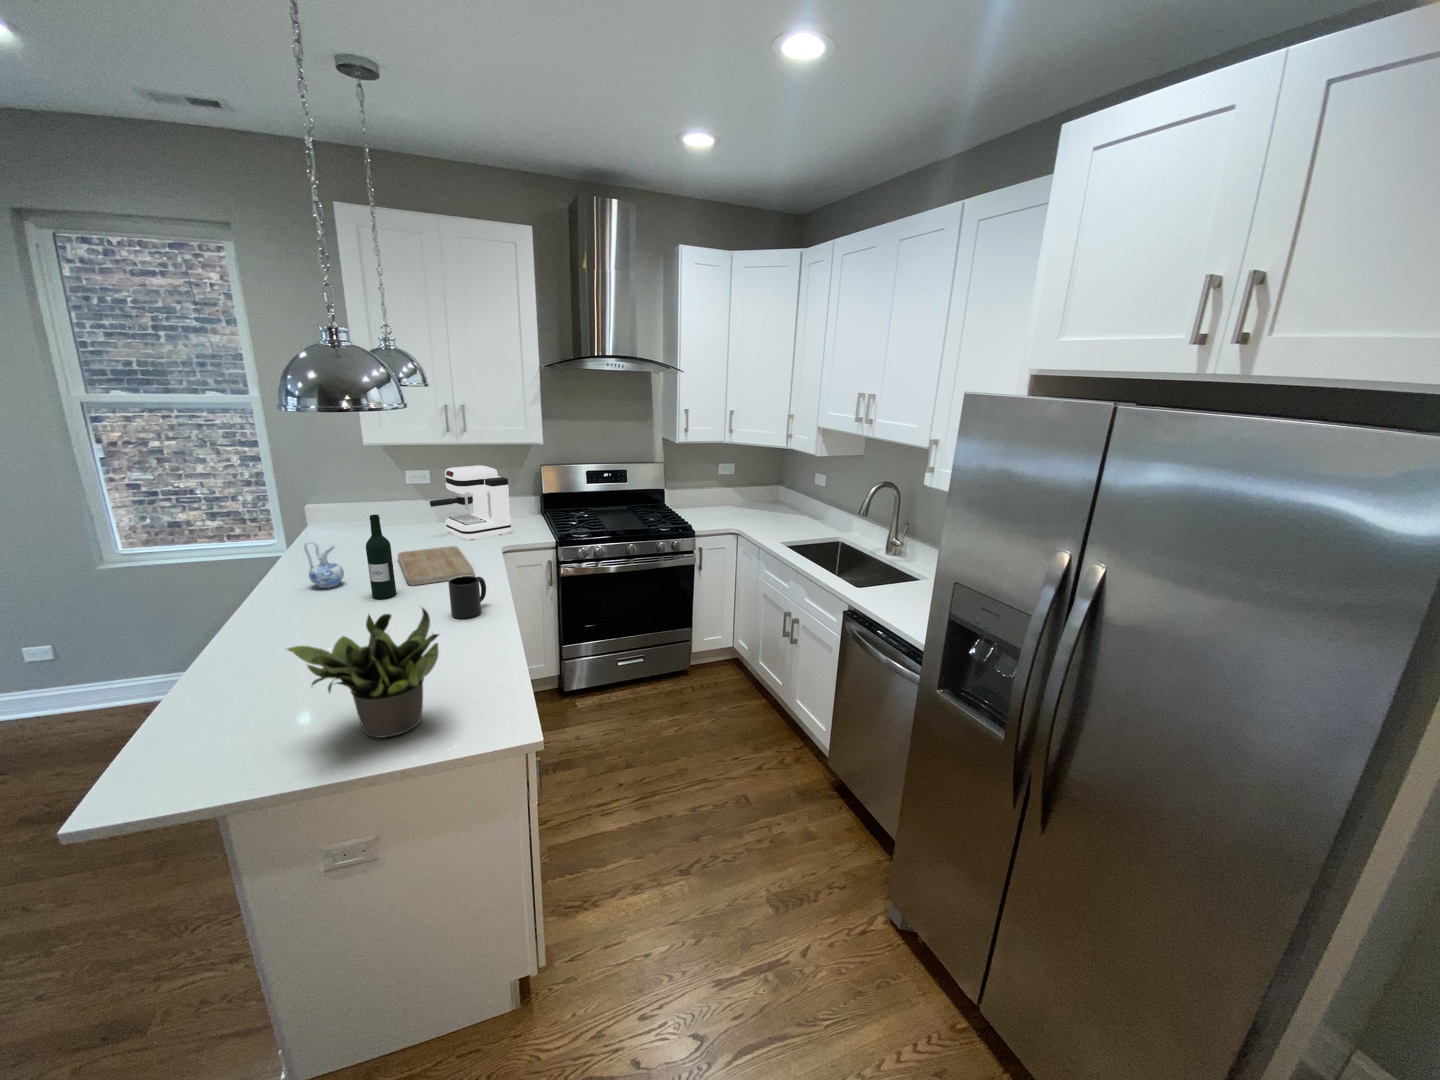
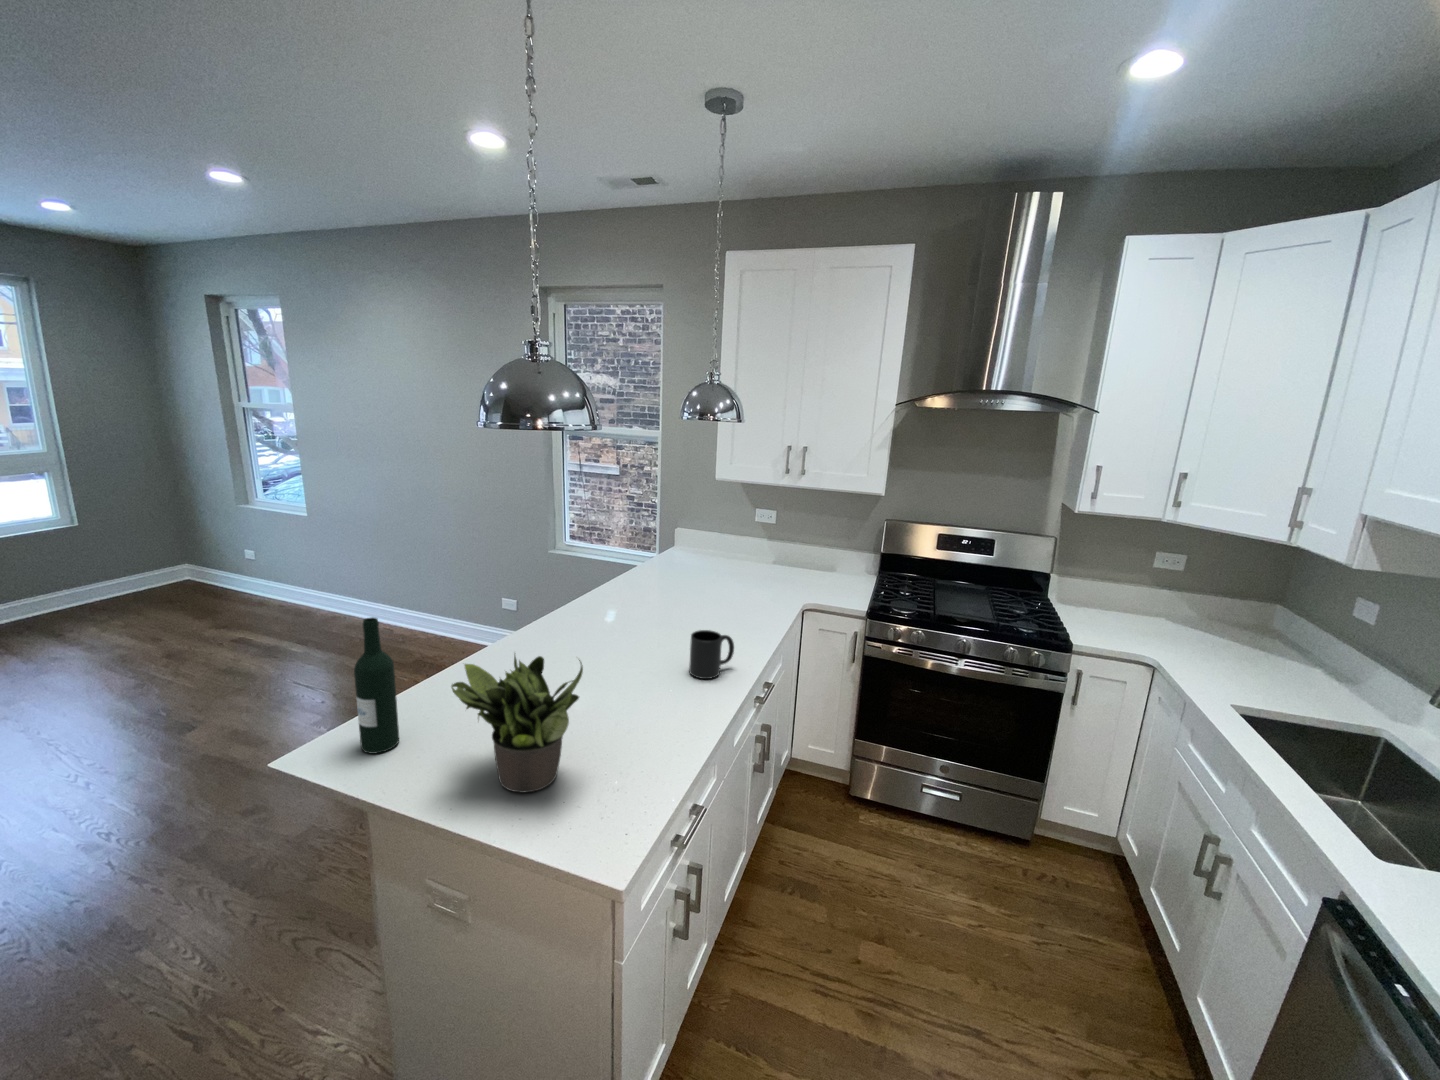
coffee maker: present [430,465,511,540] -> none [755,511,834,591]
wine bottle: present [366,515,396,599] -> present [354,617,399,754]
ceramic pitcher: present [304,541,344,588] -> none [618,561,645,608]
cutting board: present [398,546,474,585] -> none [687,588,760,632]

